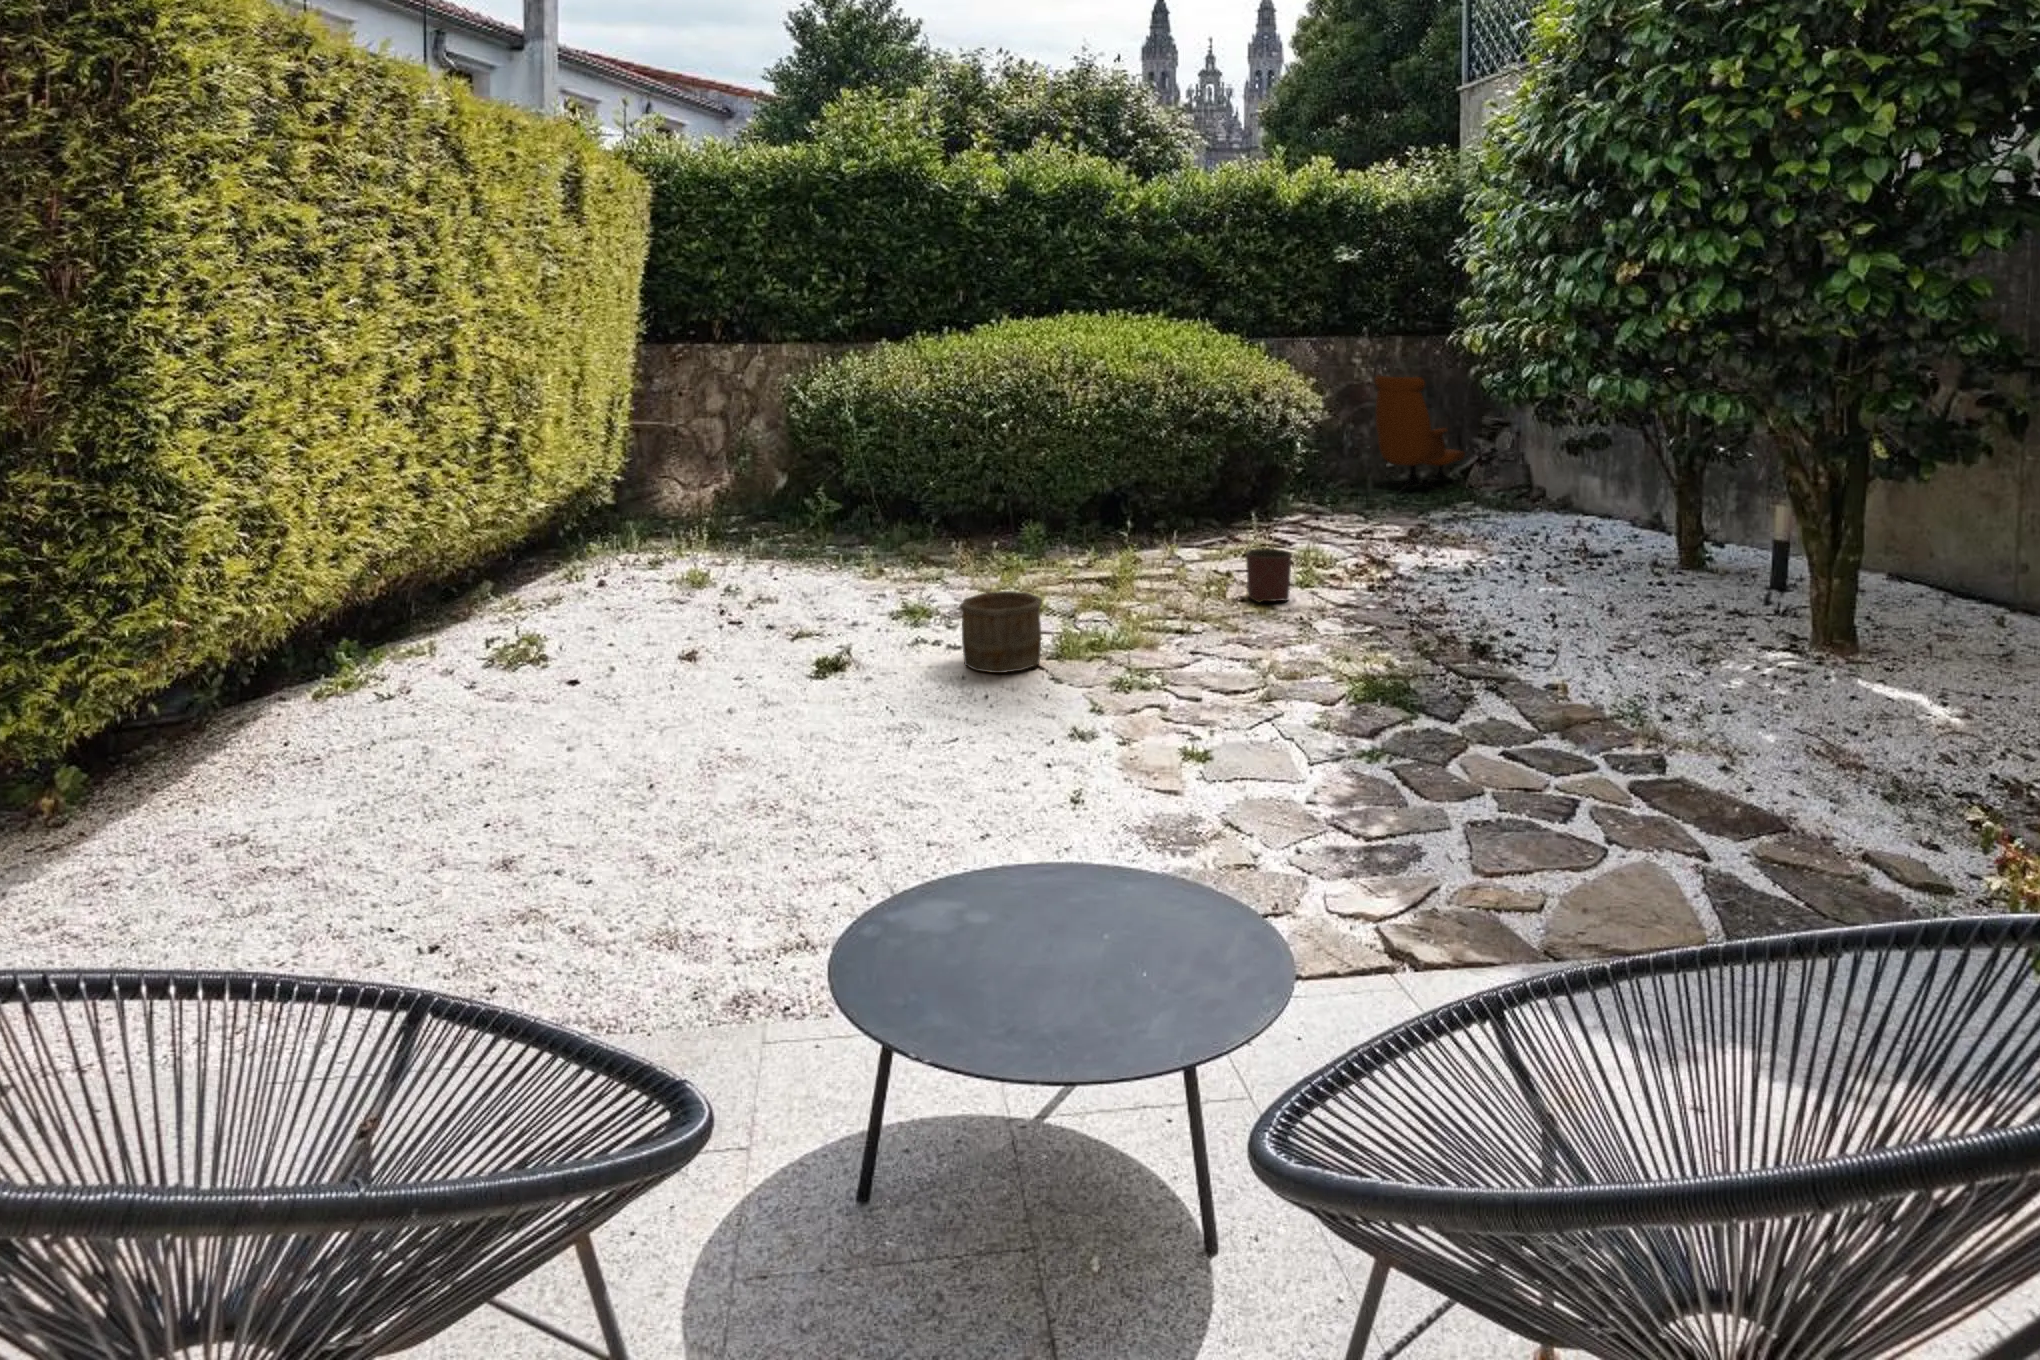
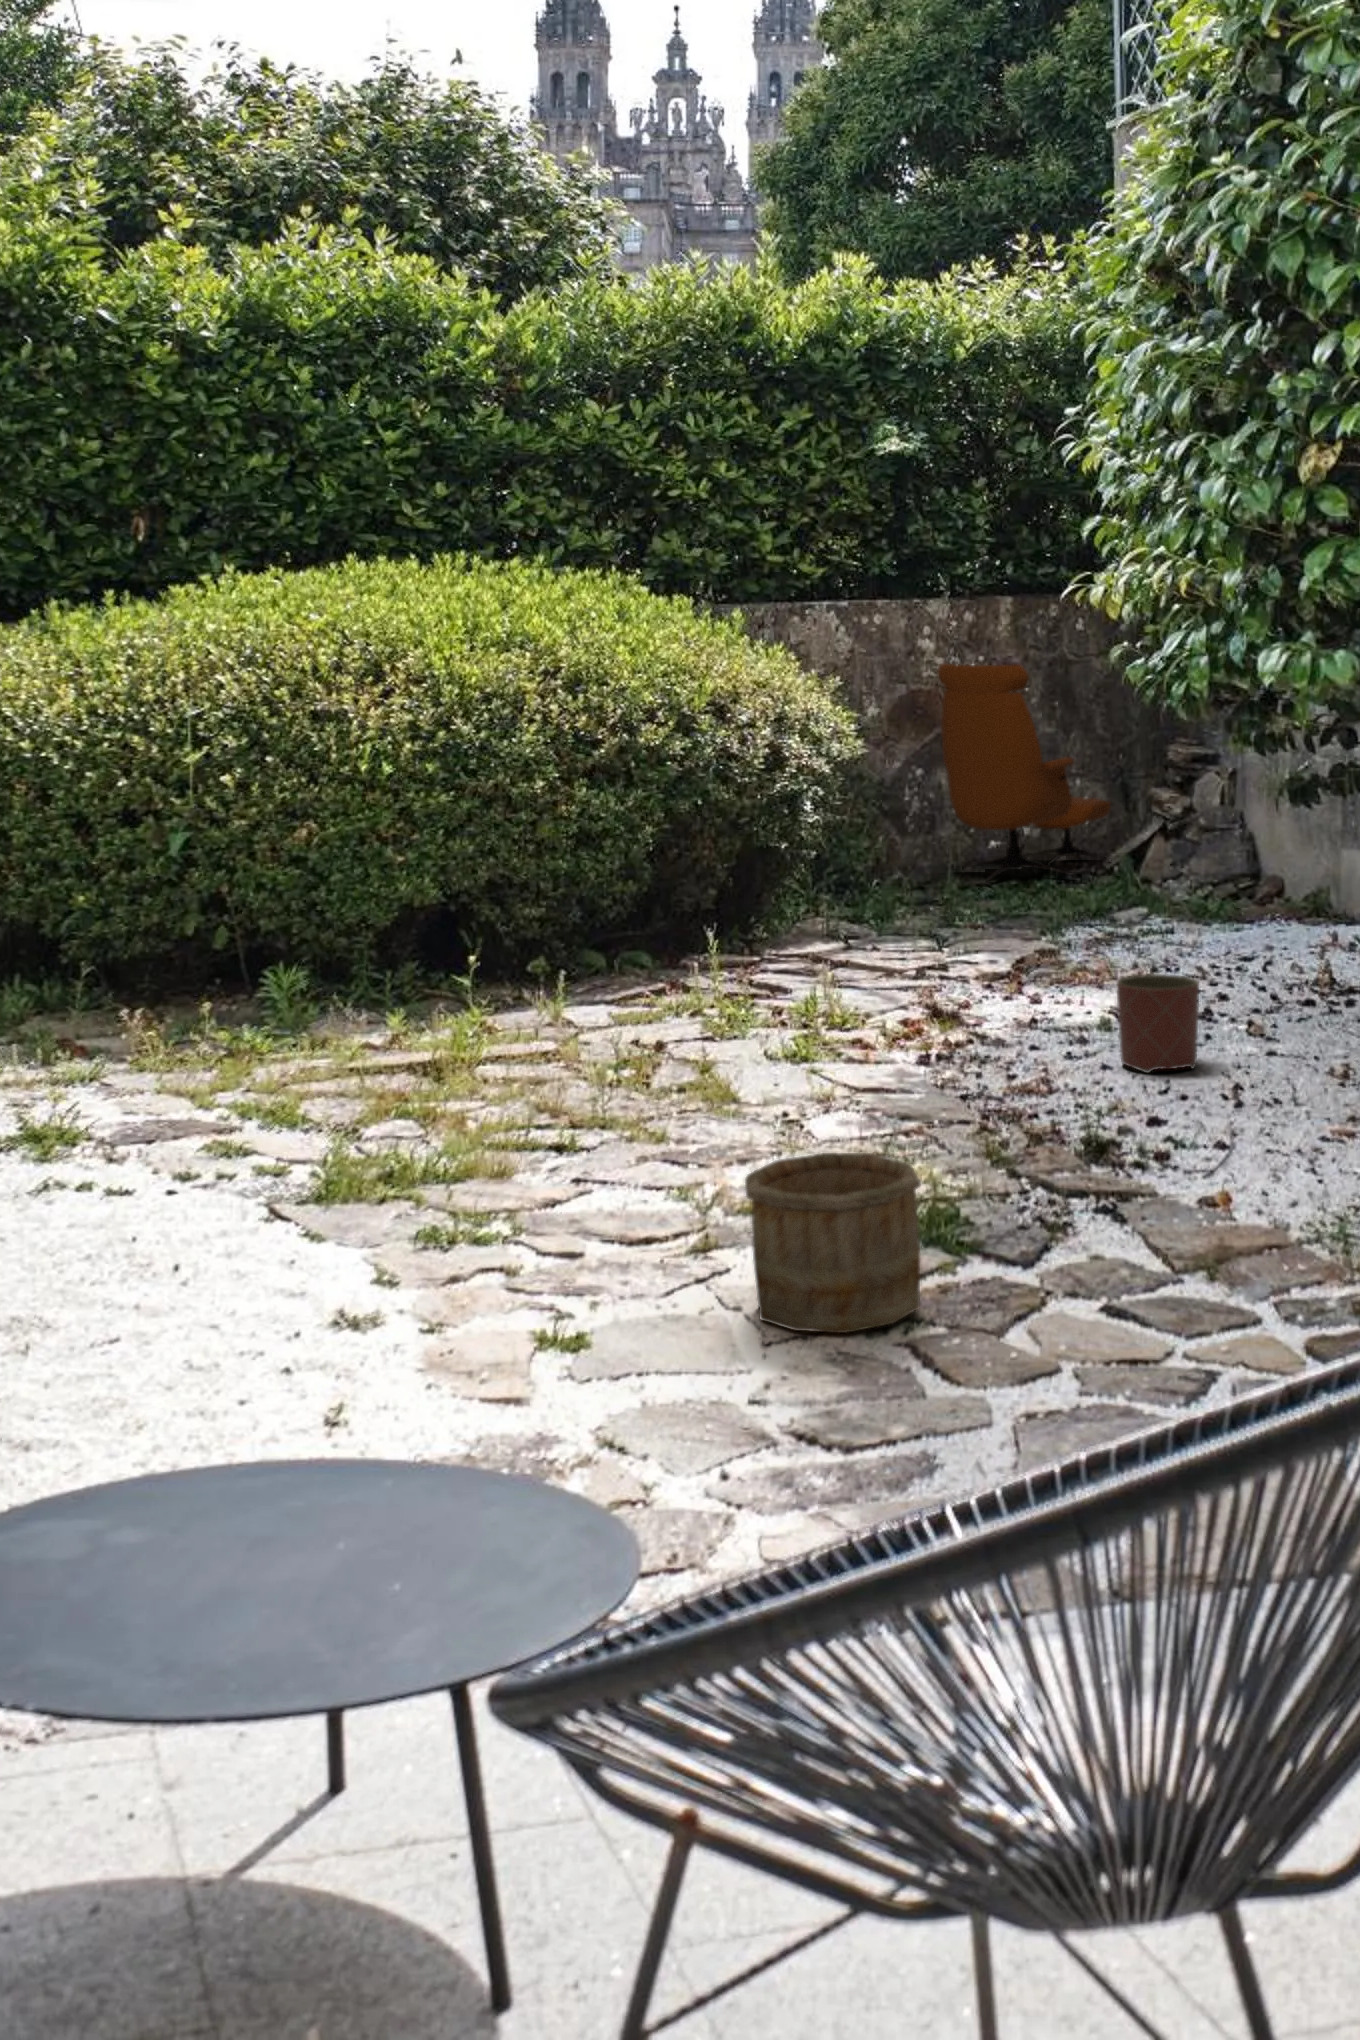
planter: present [1246,549,1292,603] -> present [1116,974,1199,1073]
wooden bucket: present [959,591,1042,673] -> present [745,1153,921,1333]

